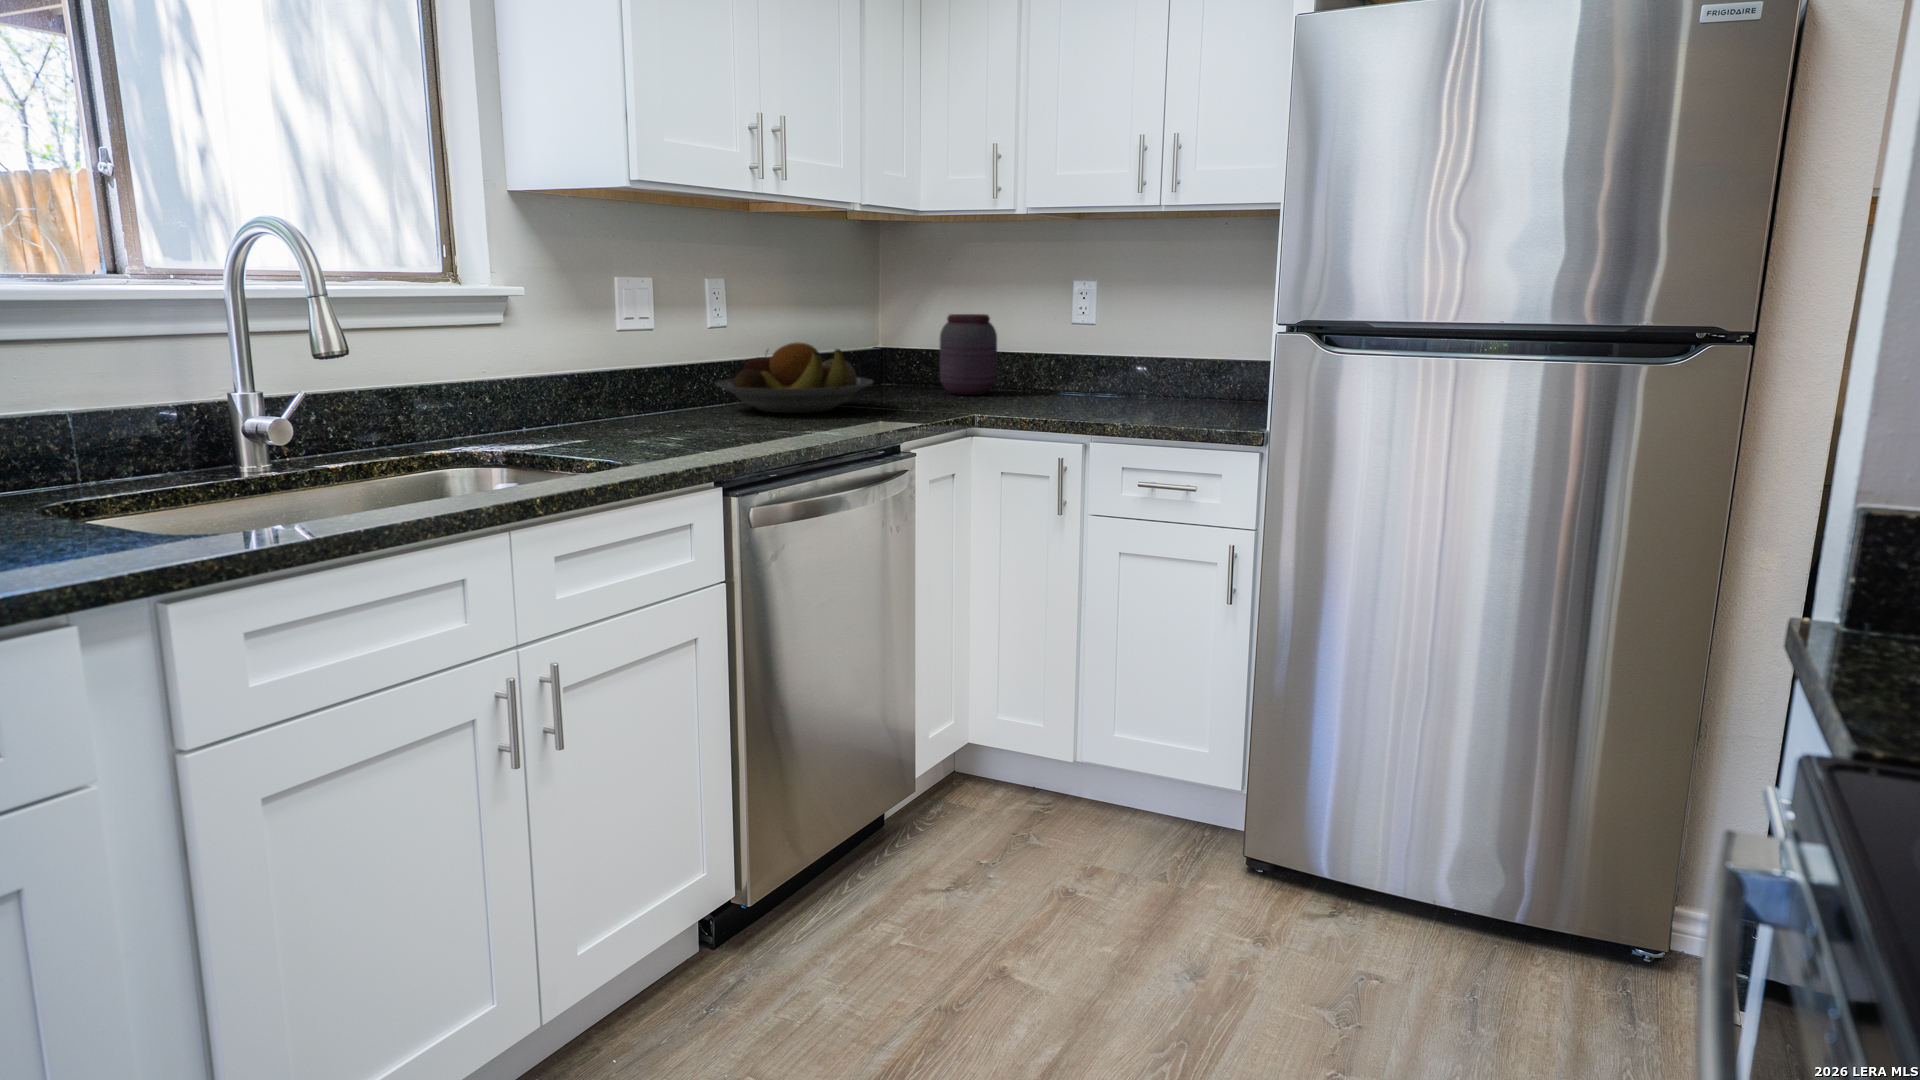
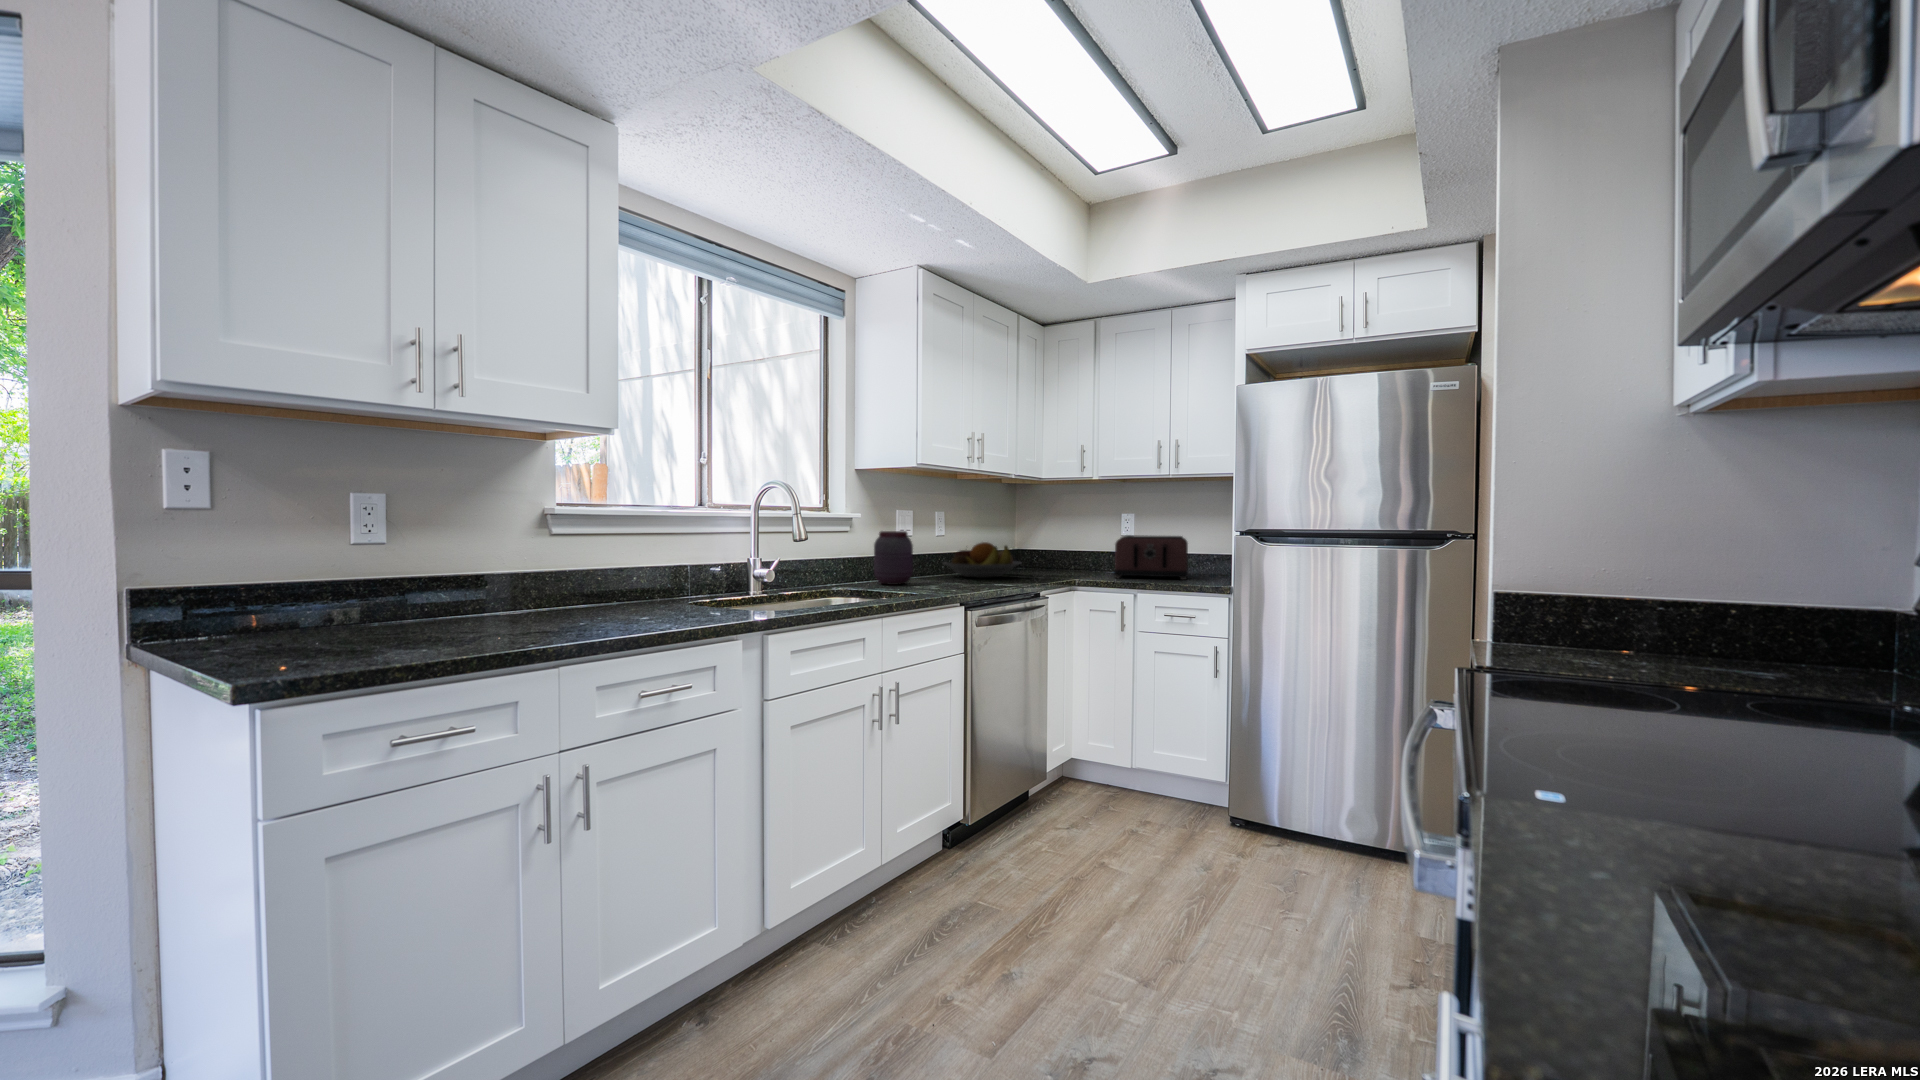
jar: present [940,314,997,395] -> present [874,531,913,585]
toaster: none [1049,326,1192,414] -> present [1114,535,1189,580]

